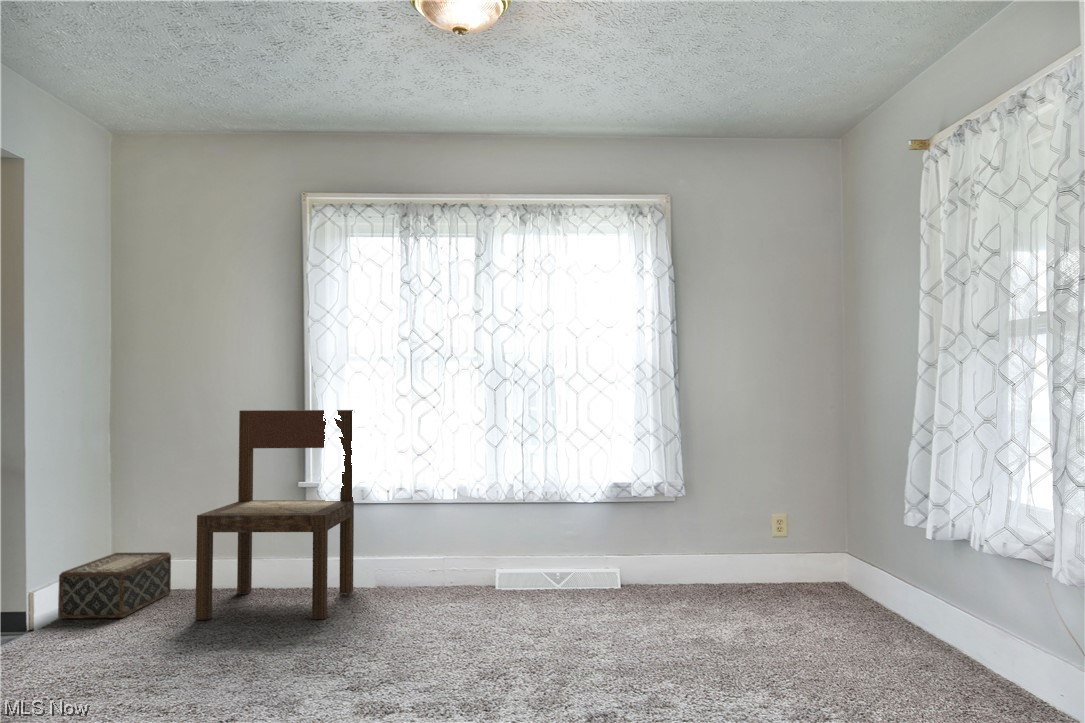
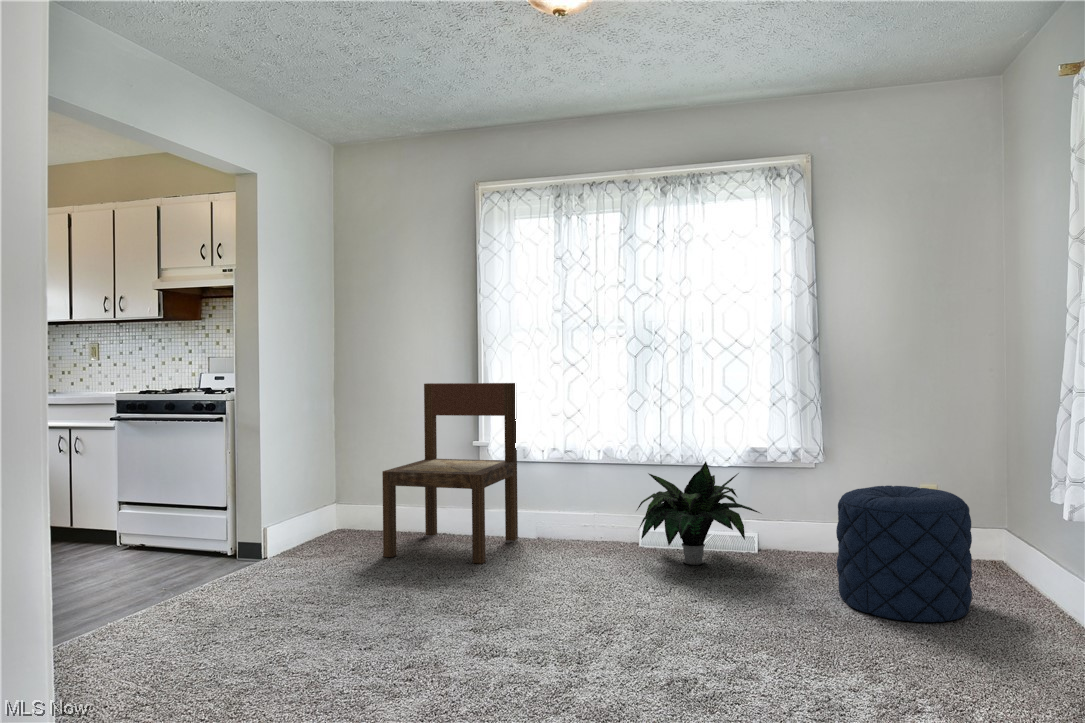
potted plant: none [497,493,630,605] -> present [637,462,760,565]
pouf: none [714,511,838,642] -> present [836,486,972,622]
woven basket: present [58,552,171,618] -> none [287,498,376,551]

